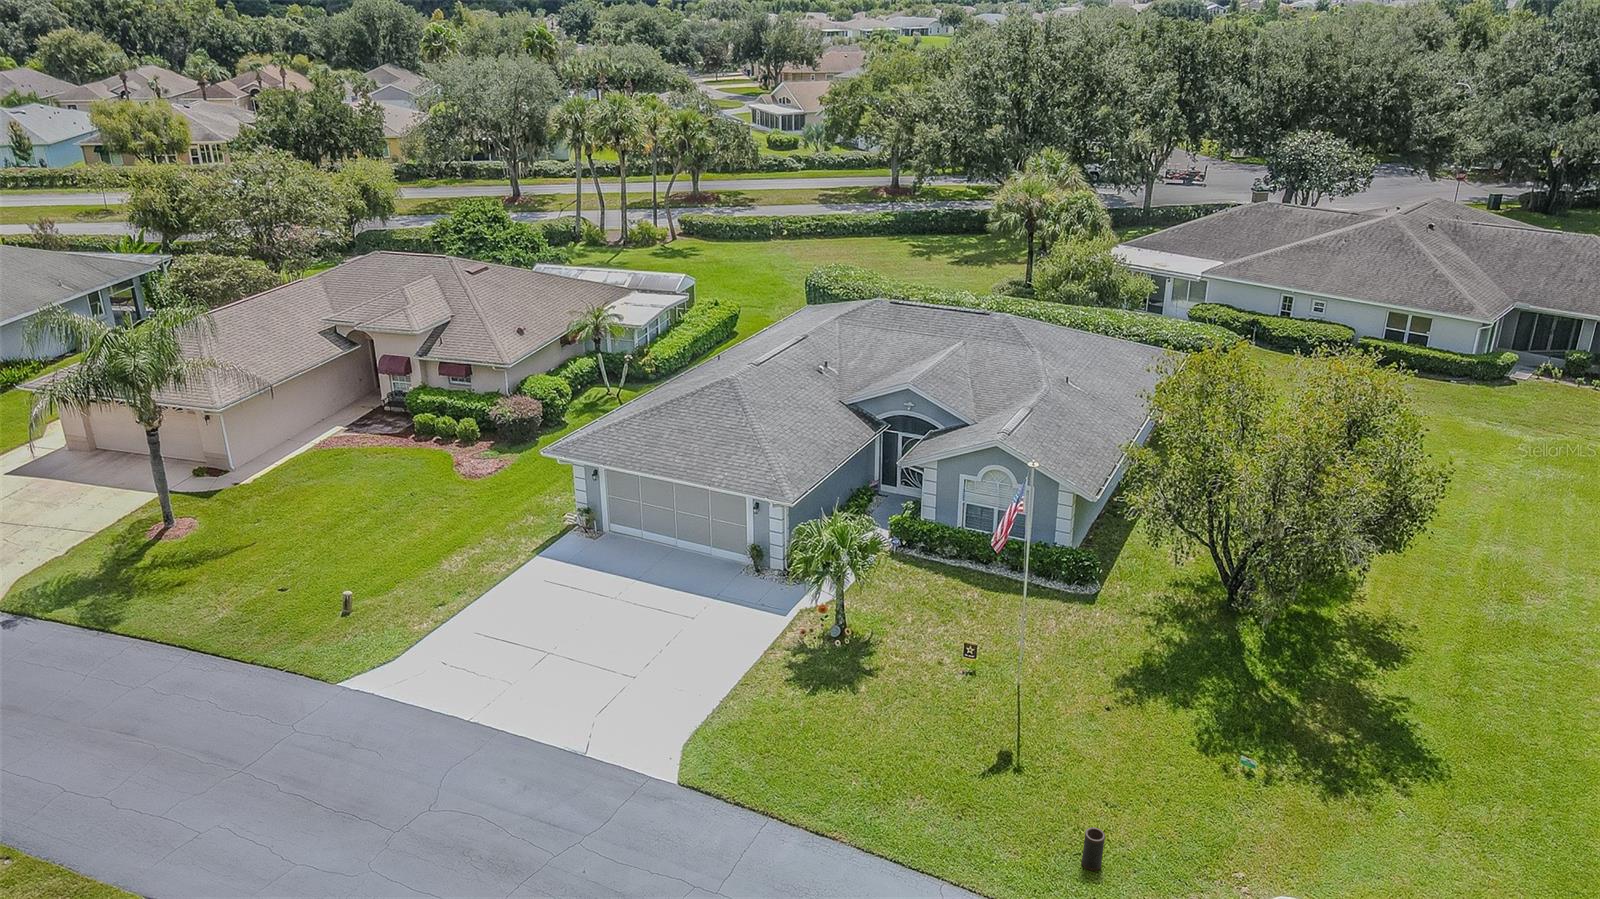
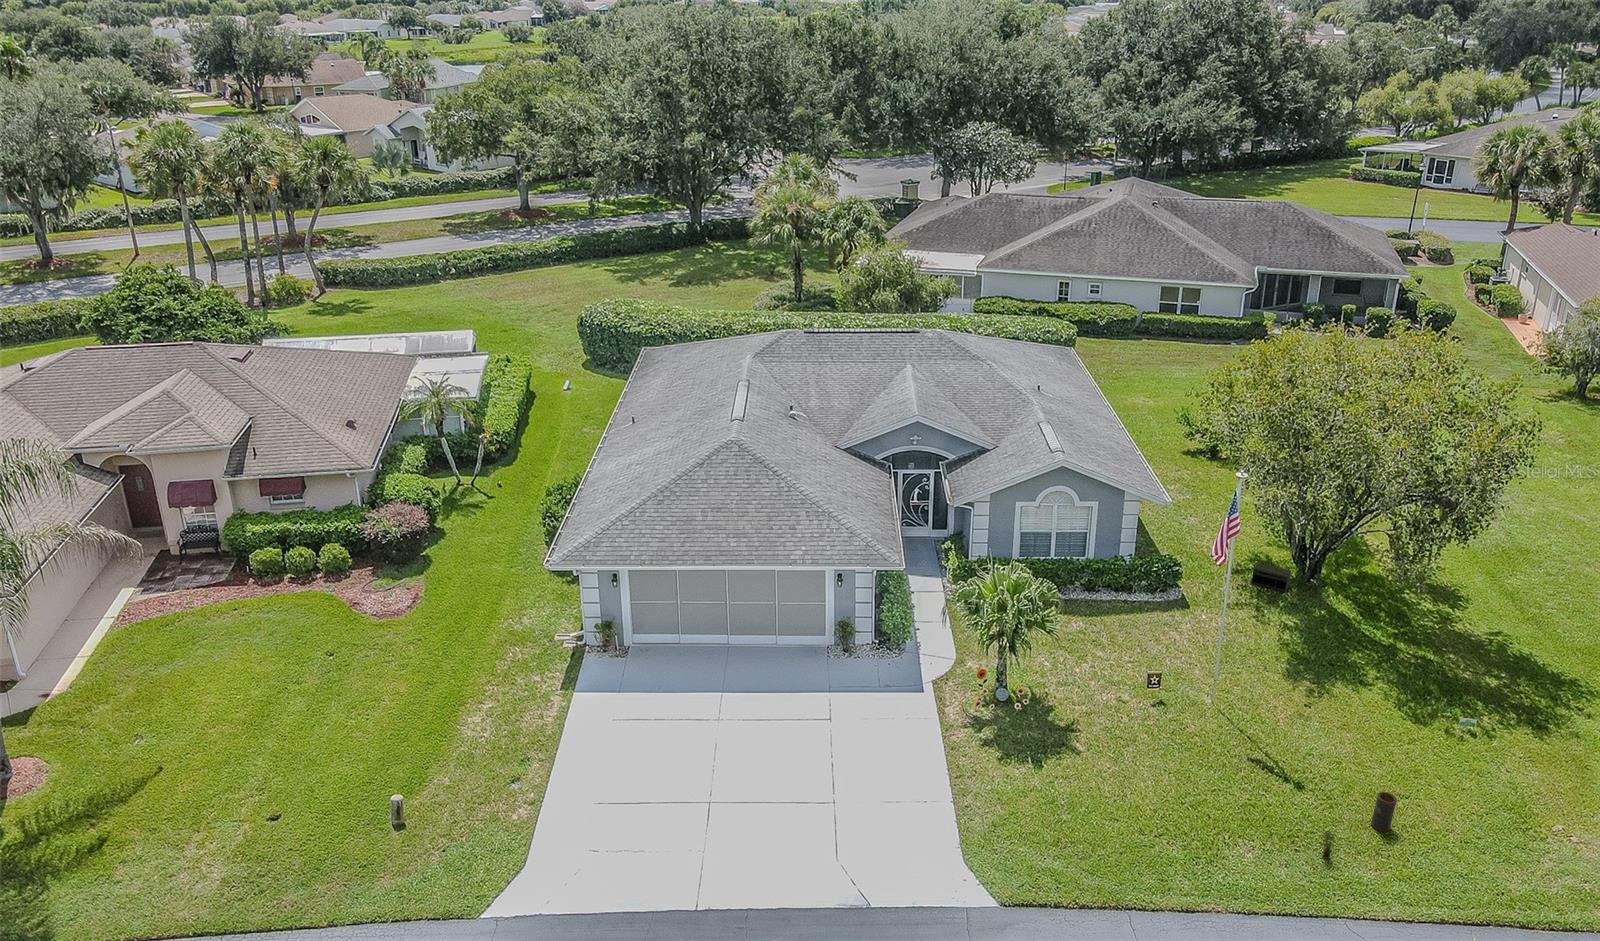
bench: none [1208,591,1252,628] -> present [1251,563,1292,593]
potted plant: none [994,842,1012,874] -> present [1321,831,1336,859]

